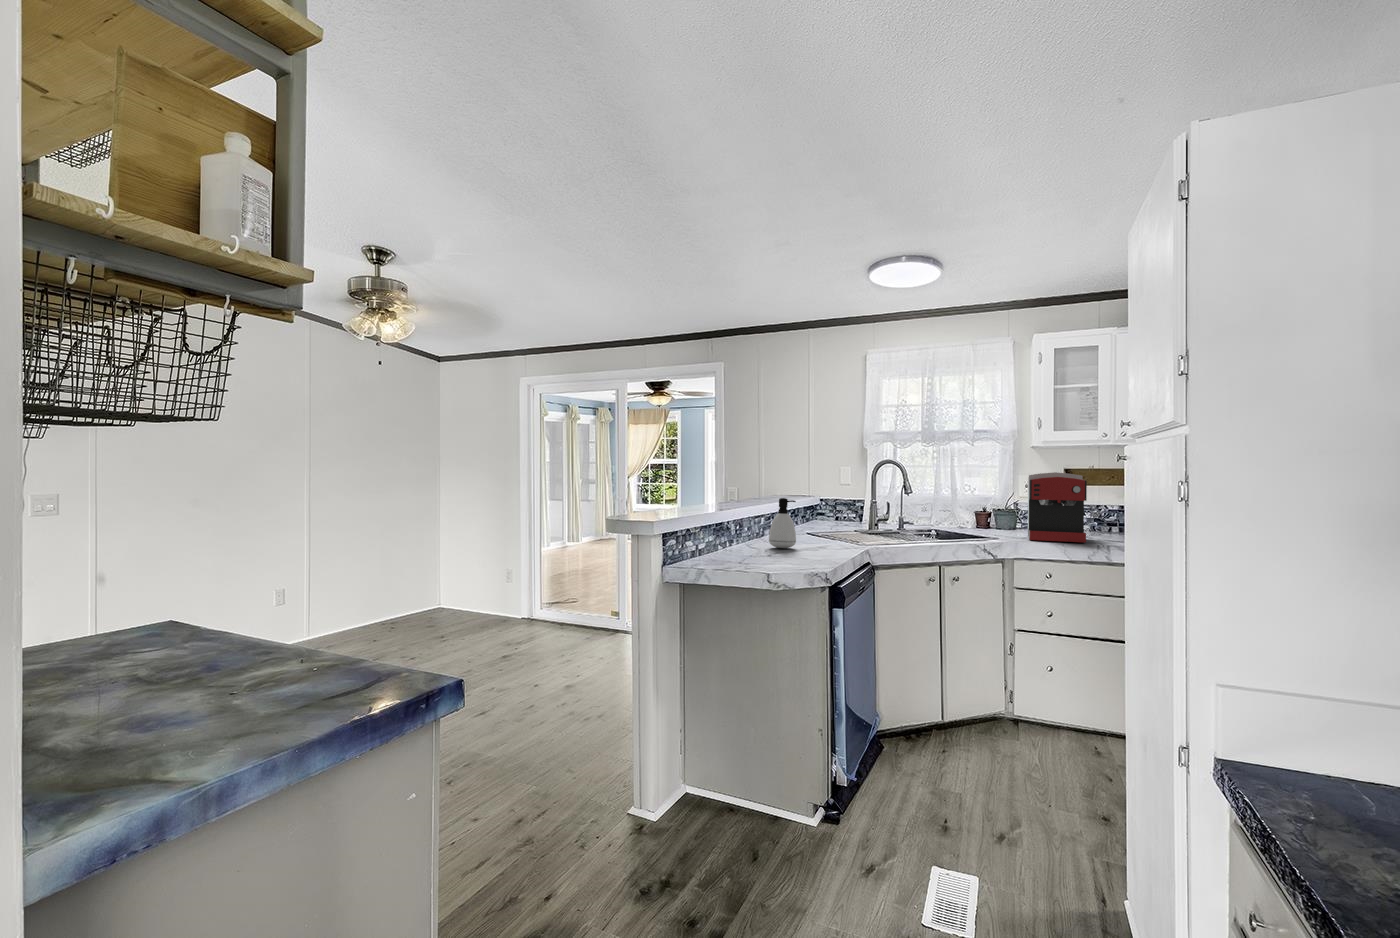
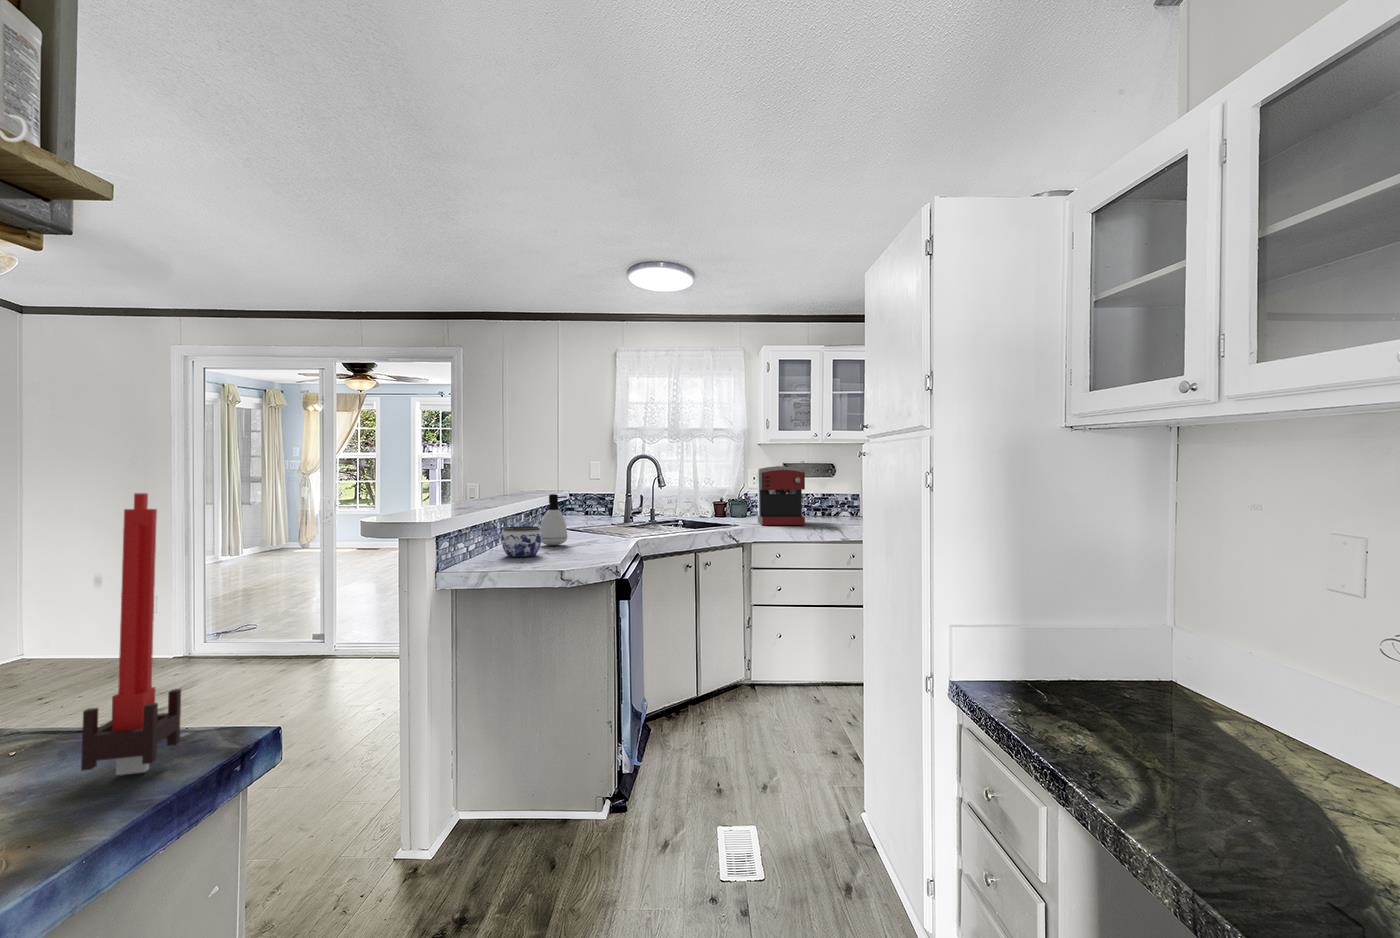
candle: none [326,499,390,697] -> present [81,493,181,775]
jar: none [727,528,765,558] -> present [501,526,542,557]

